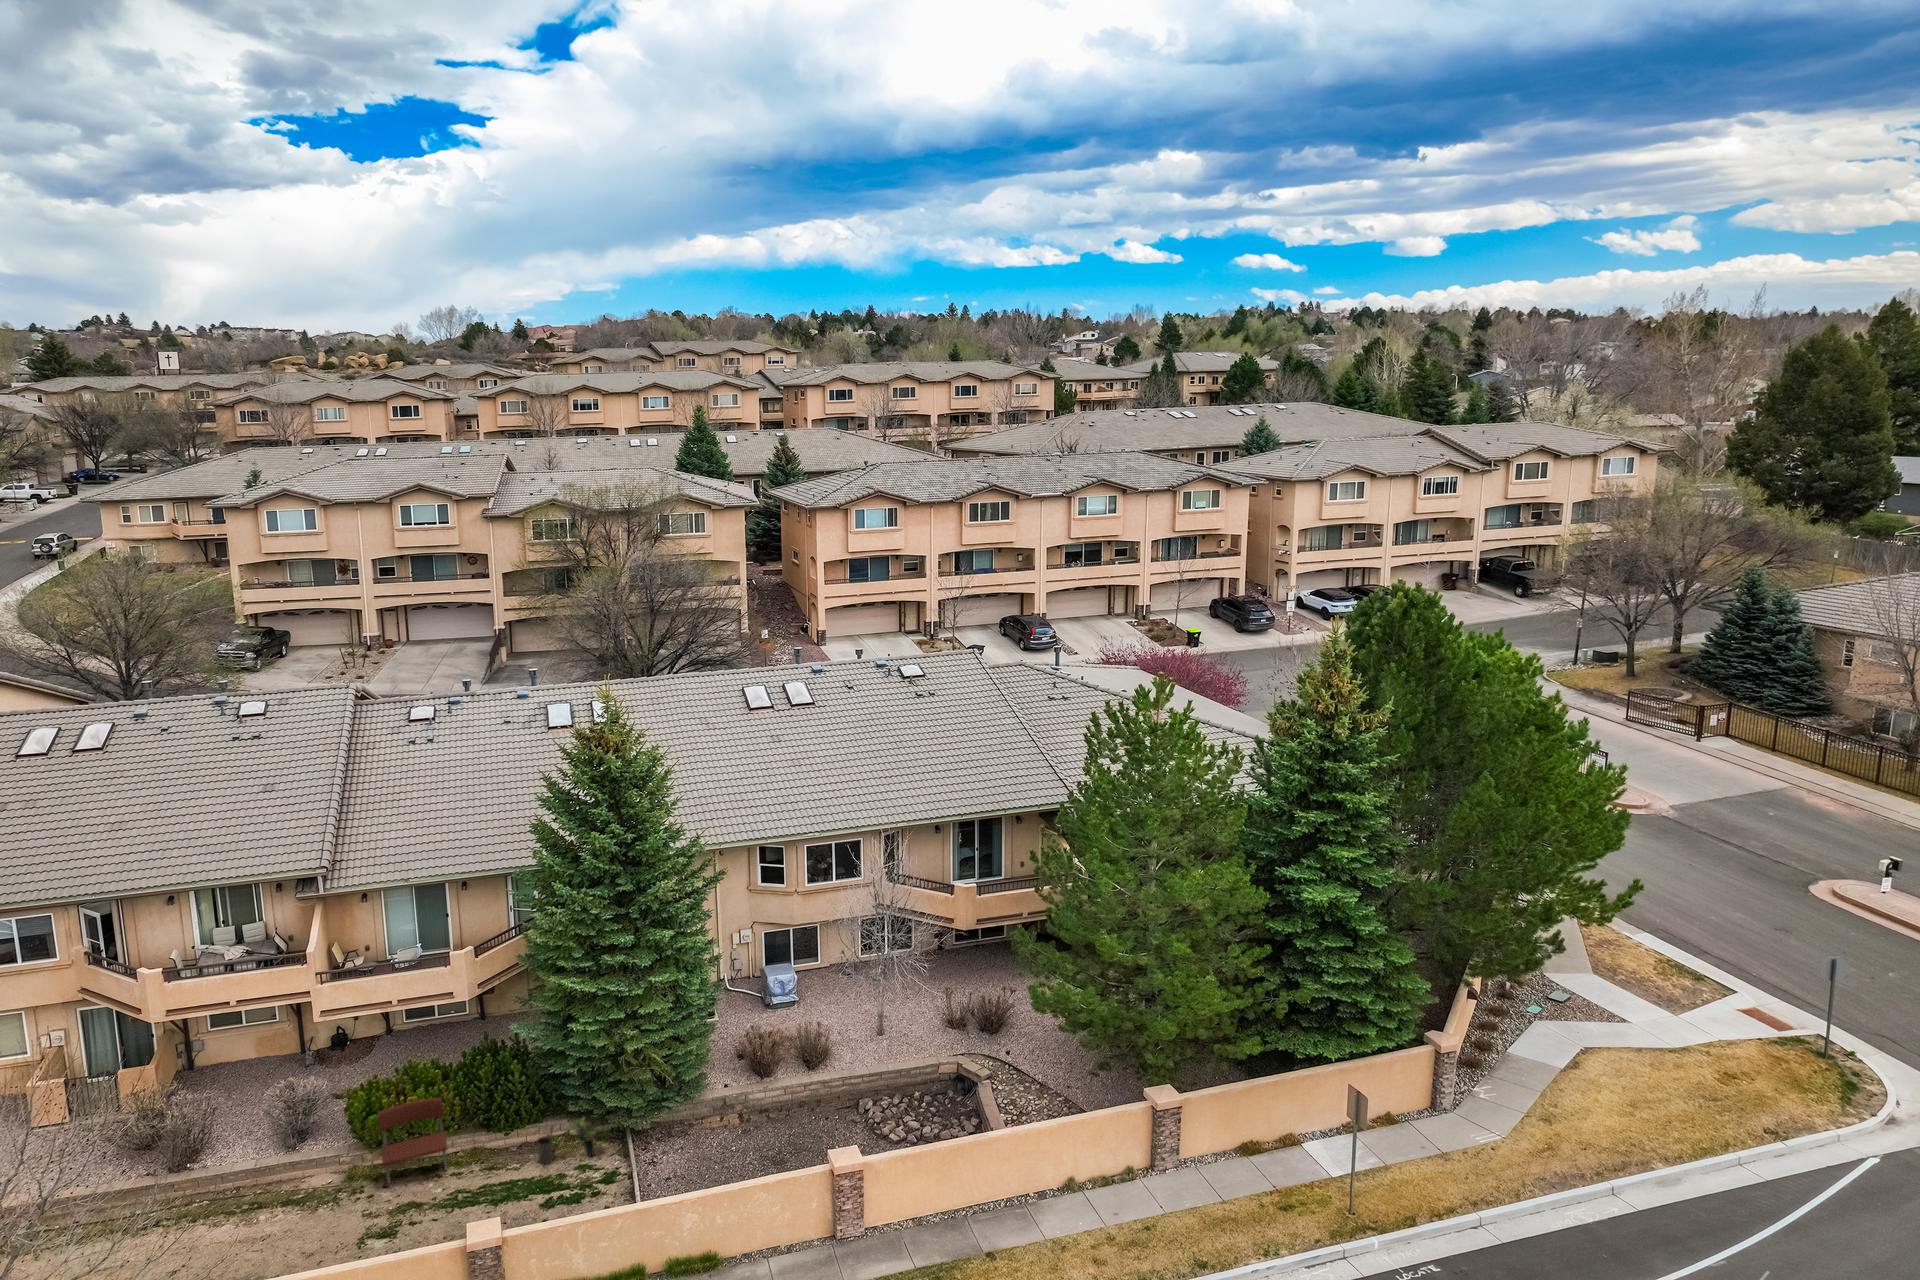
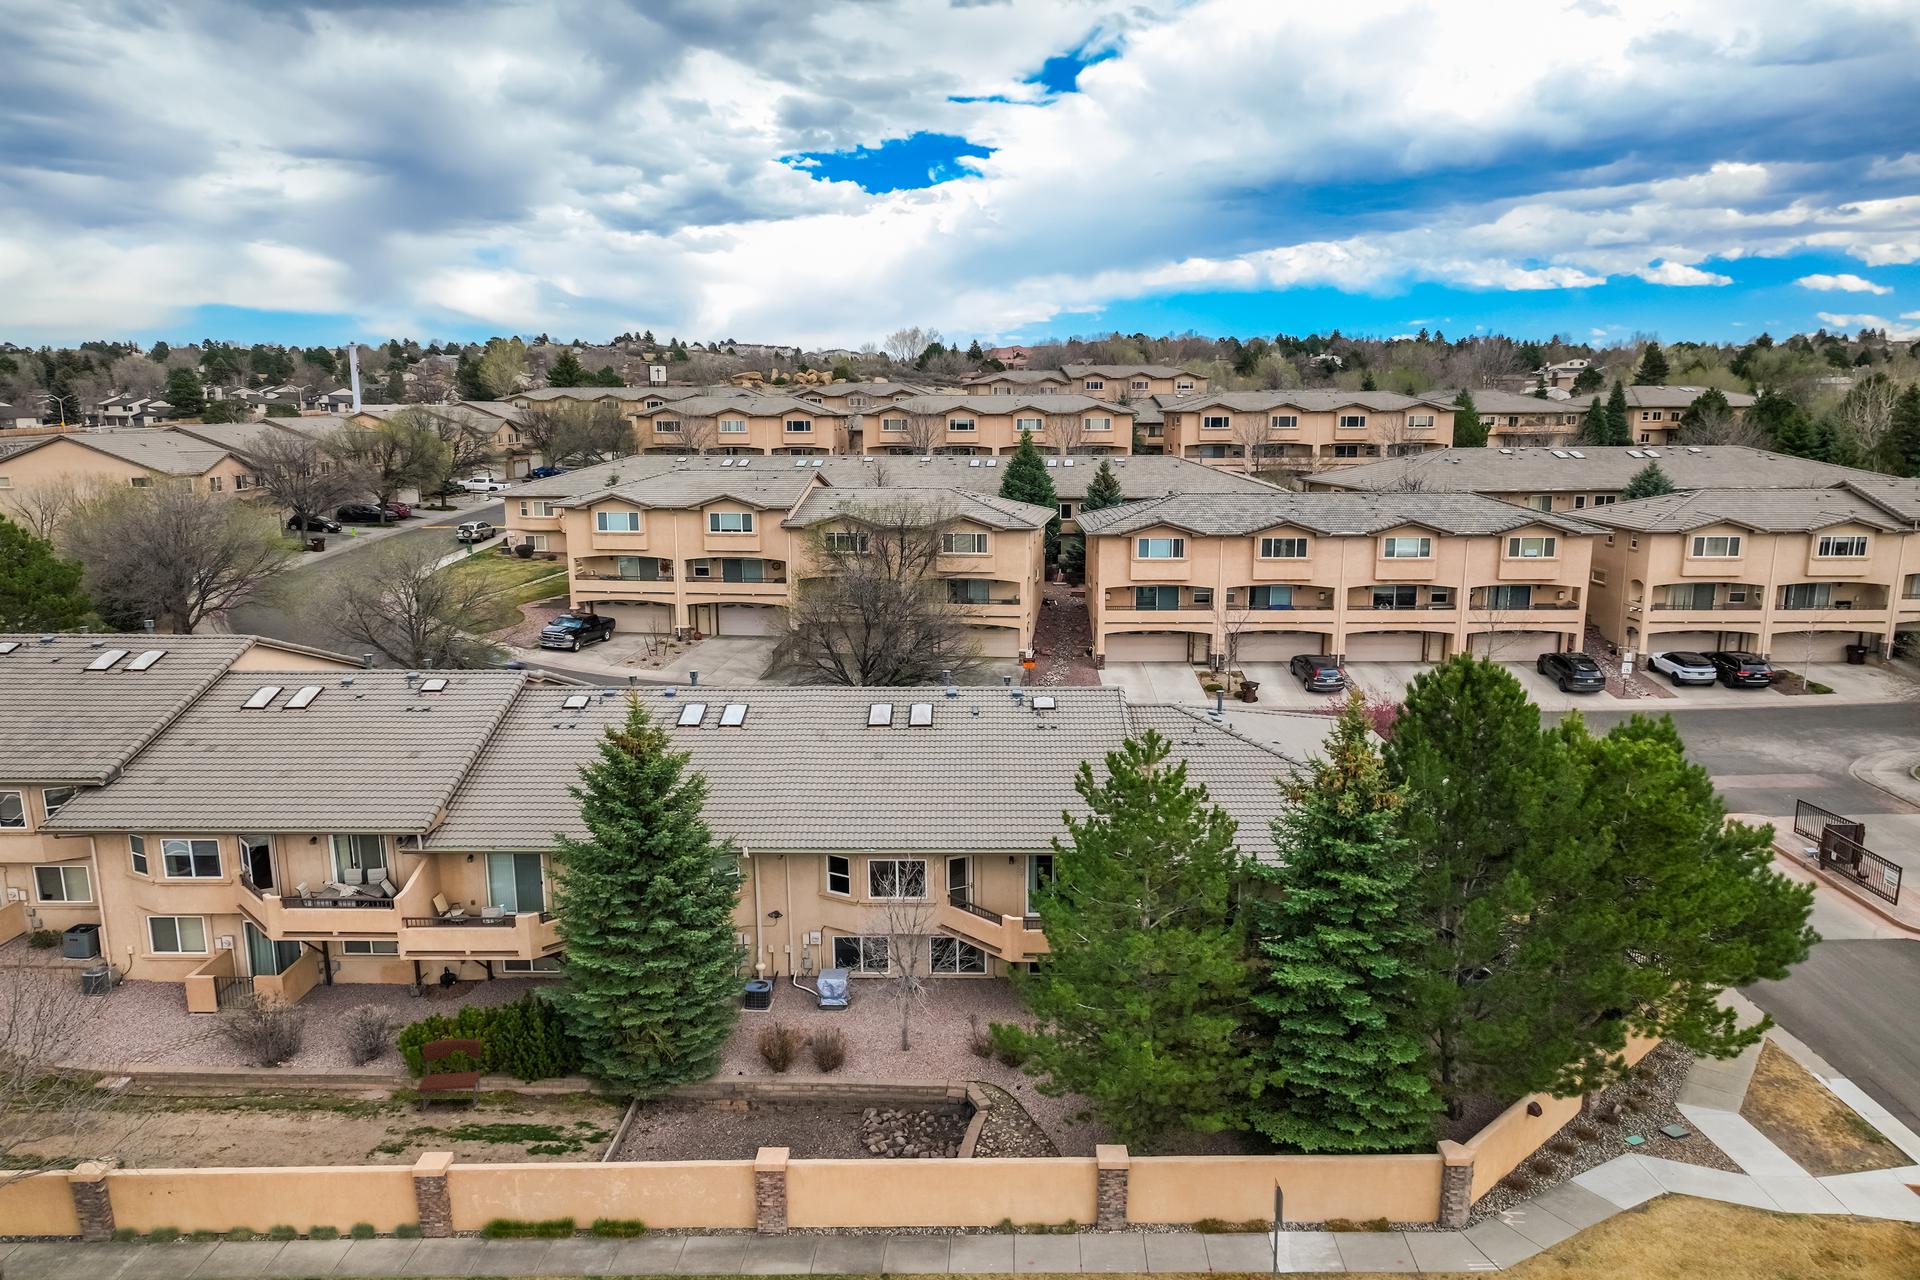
potted plant: present [575,1118,596,1157] -> none [585,1079,606,1118]
watering can: present [538,1125,553,1164] -> none [553,1082,574,1117]

